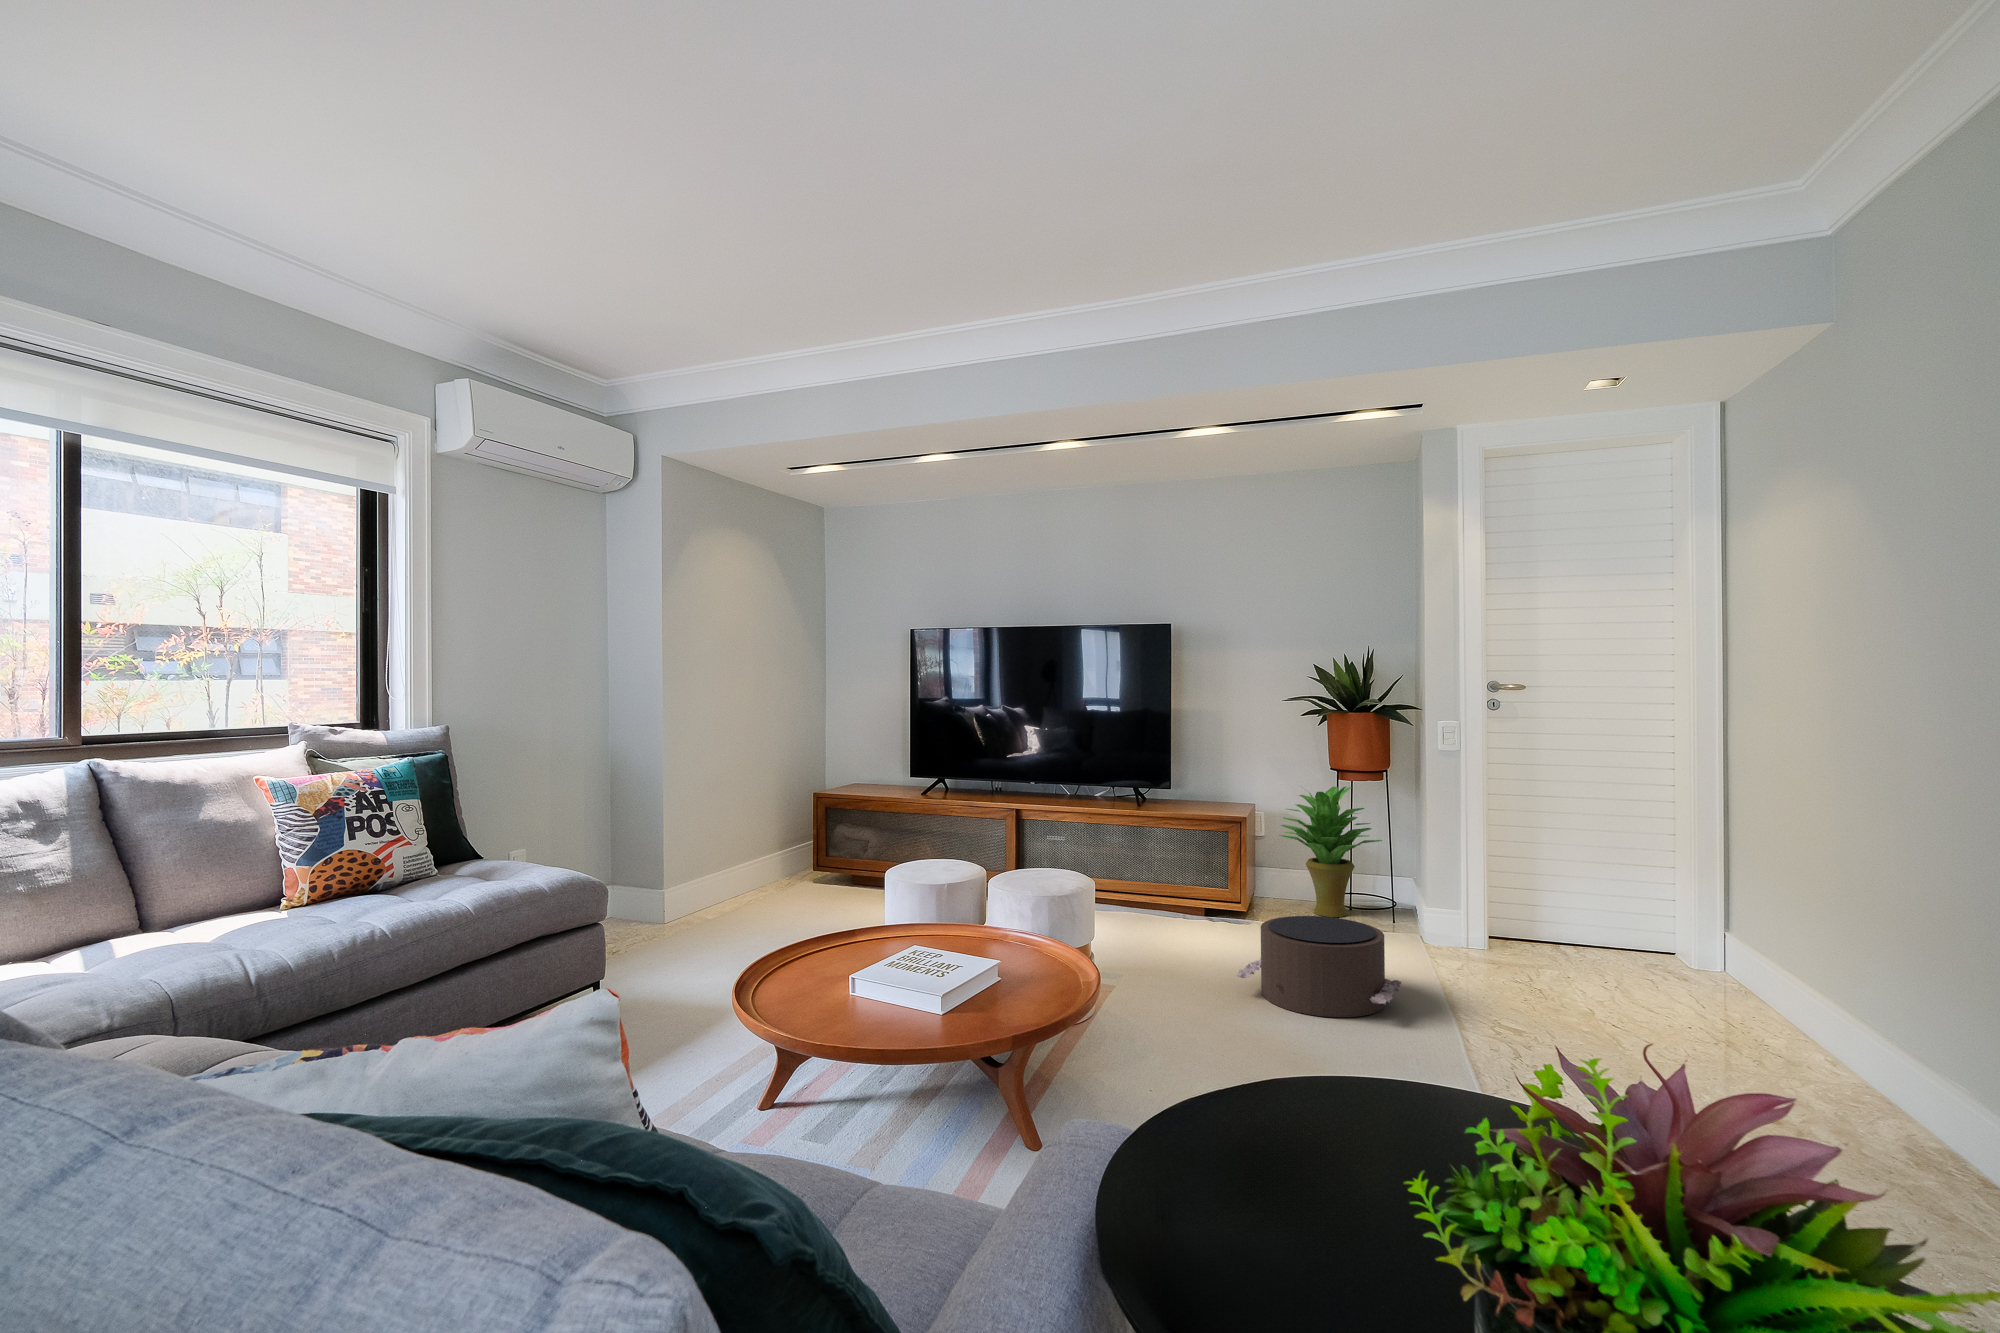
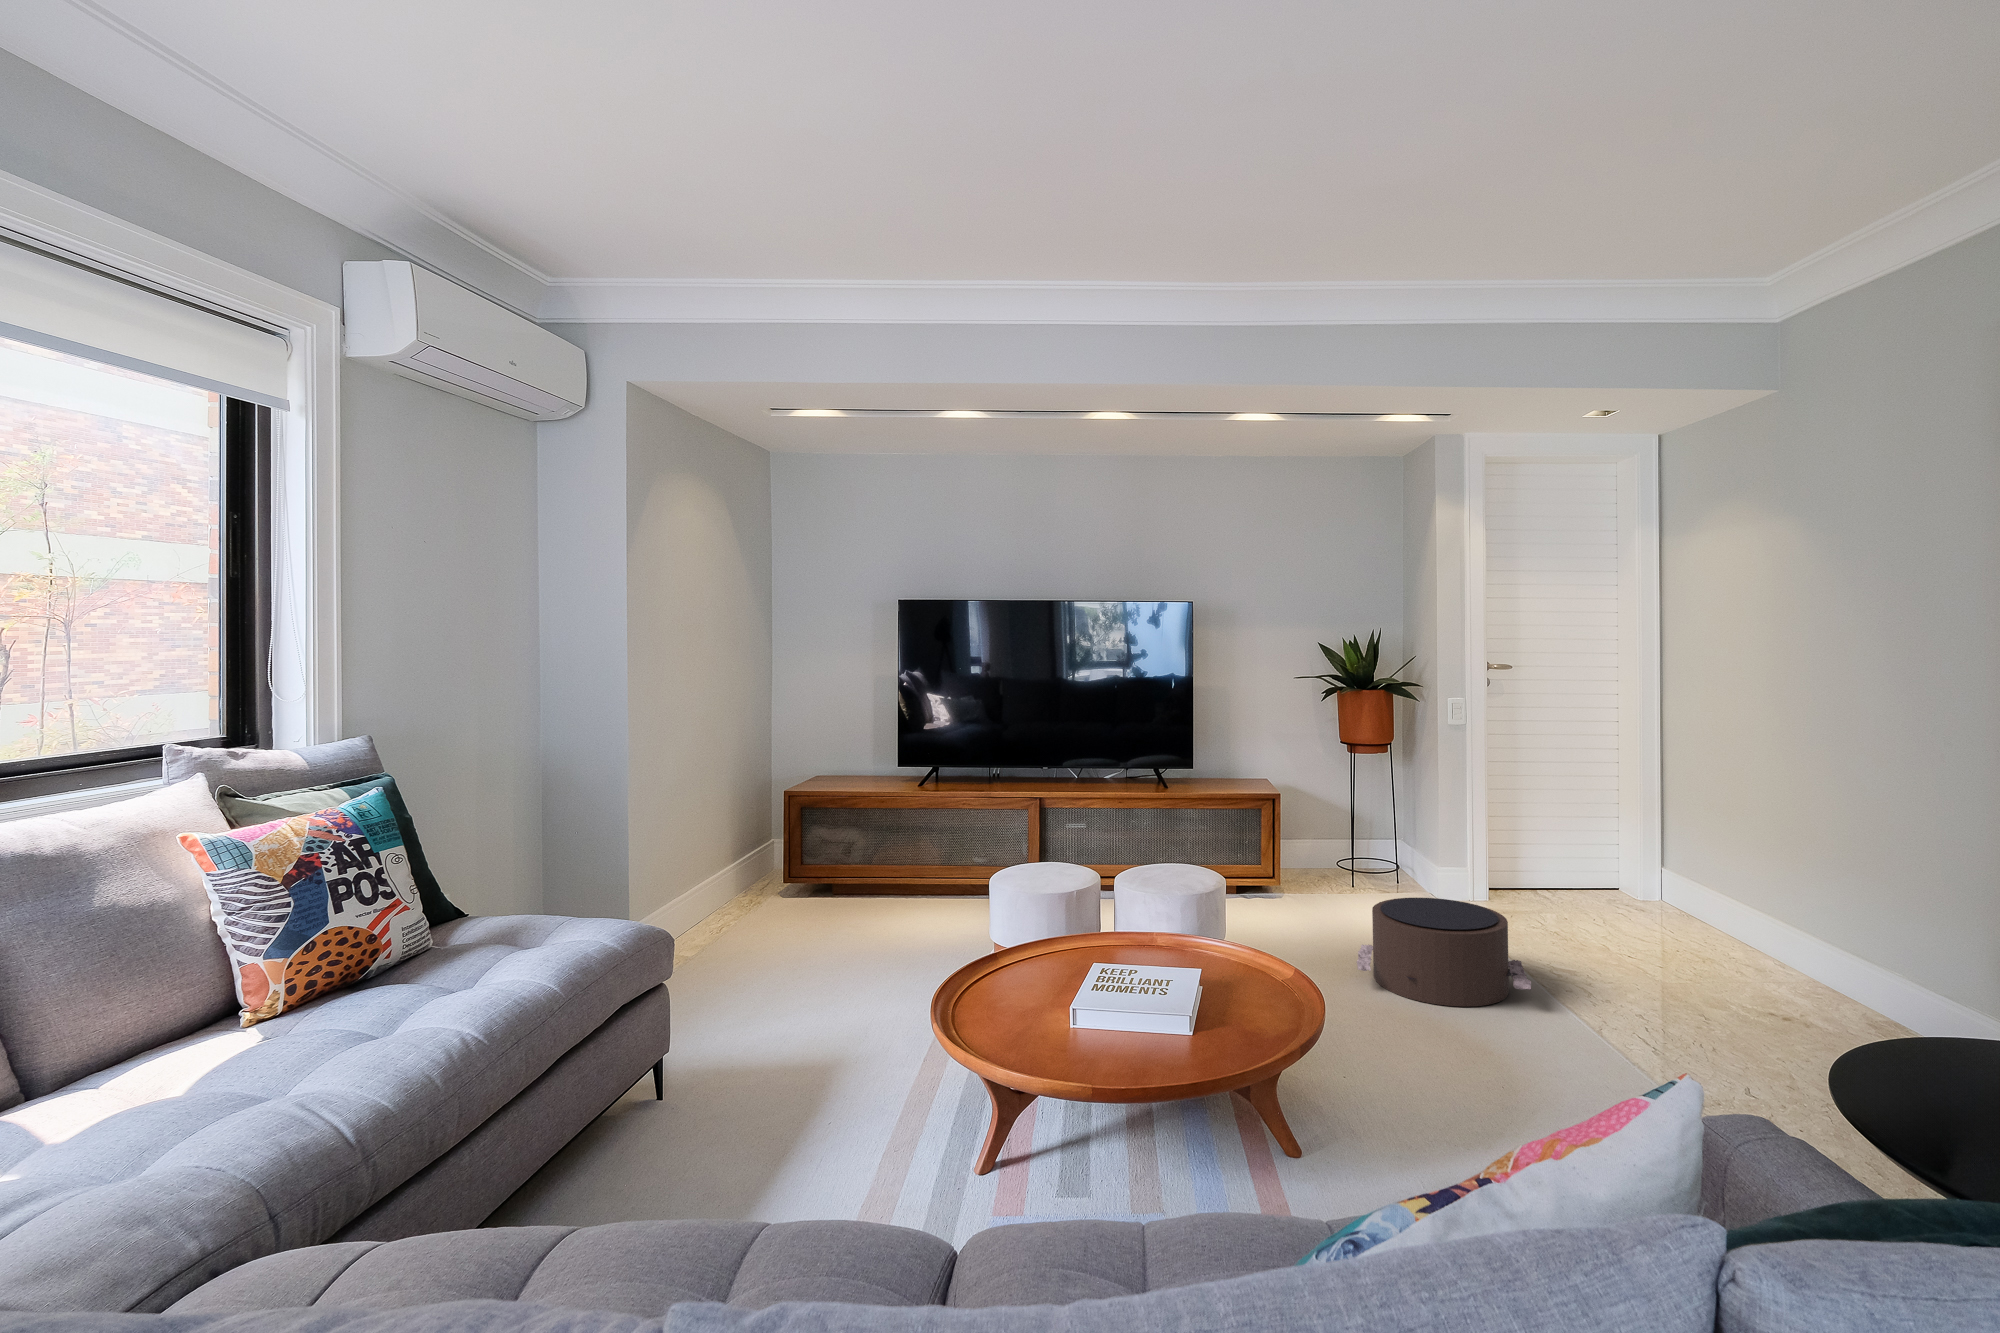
potted plant: present [1279,787,1382,917] -> none [1302,758,1409,889]

